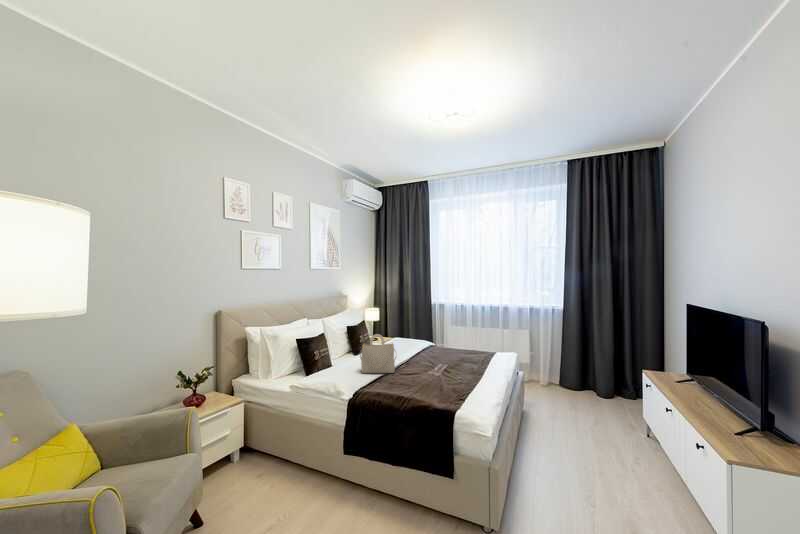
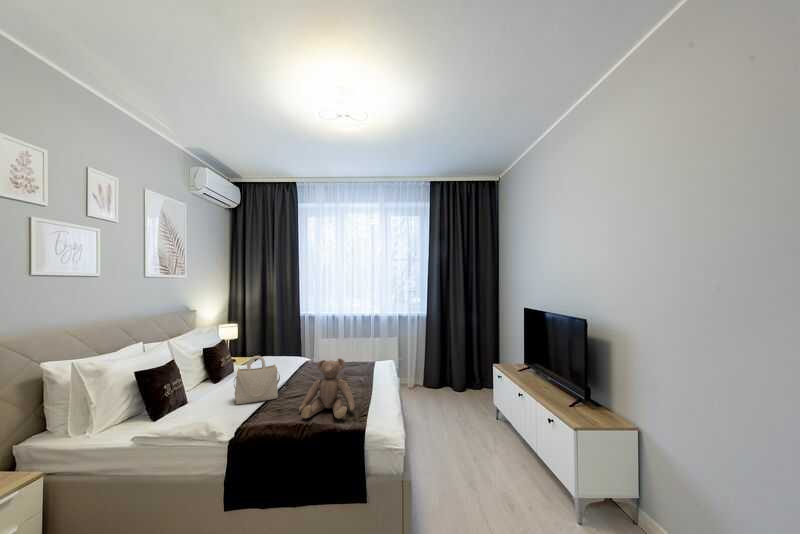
teddy bear: none [406,342,456,398] -> present [299,358,354,418]

